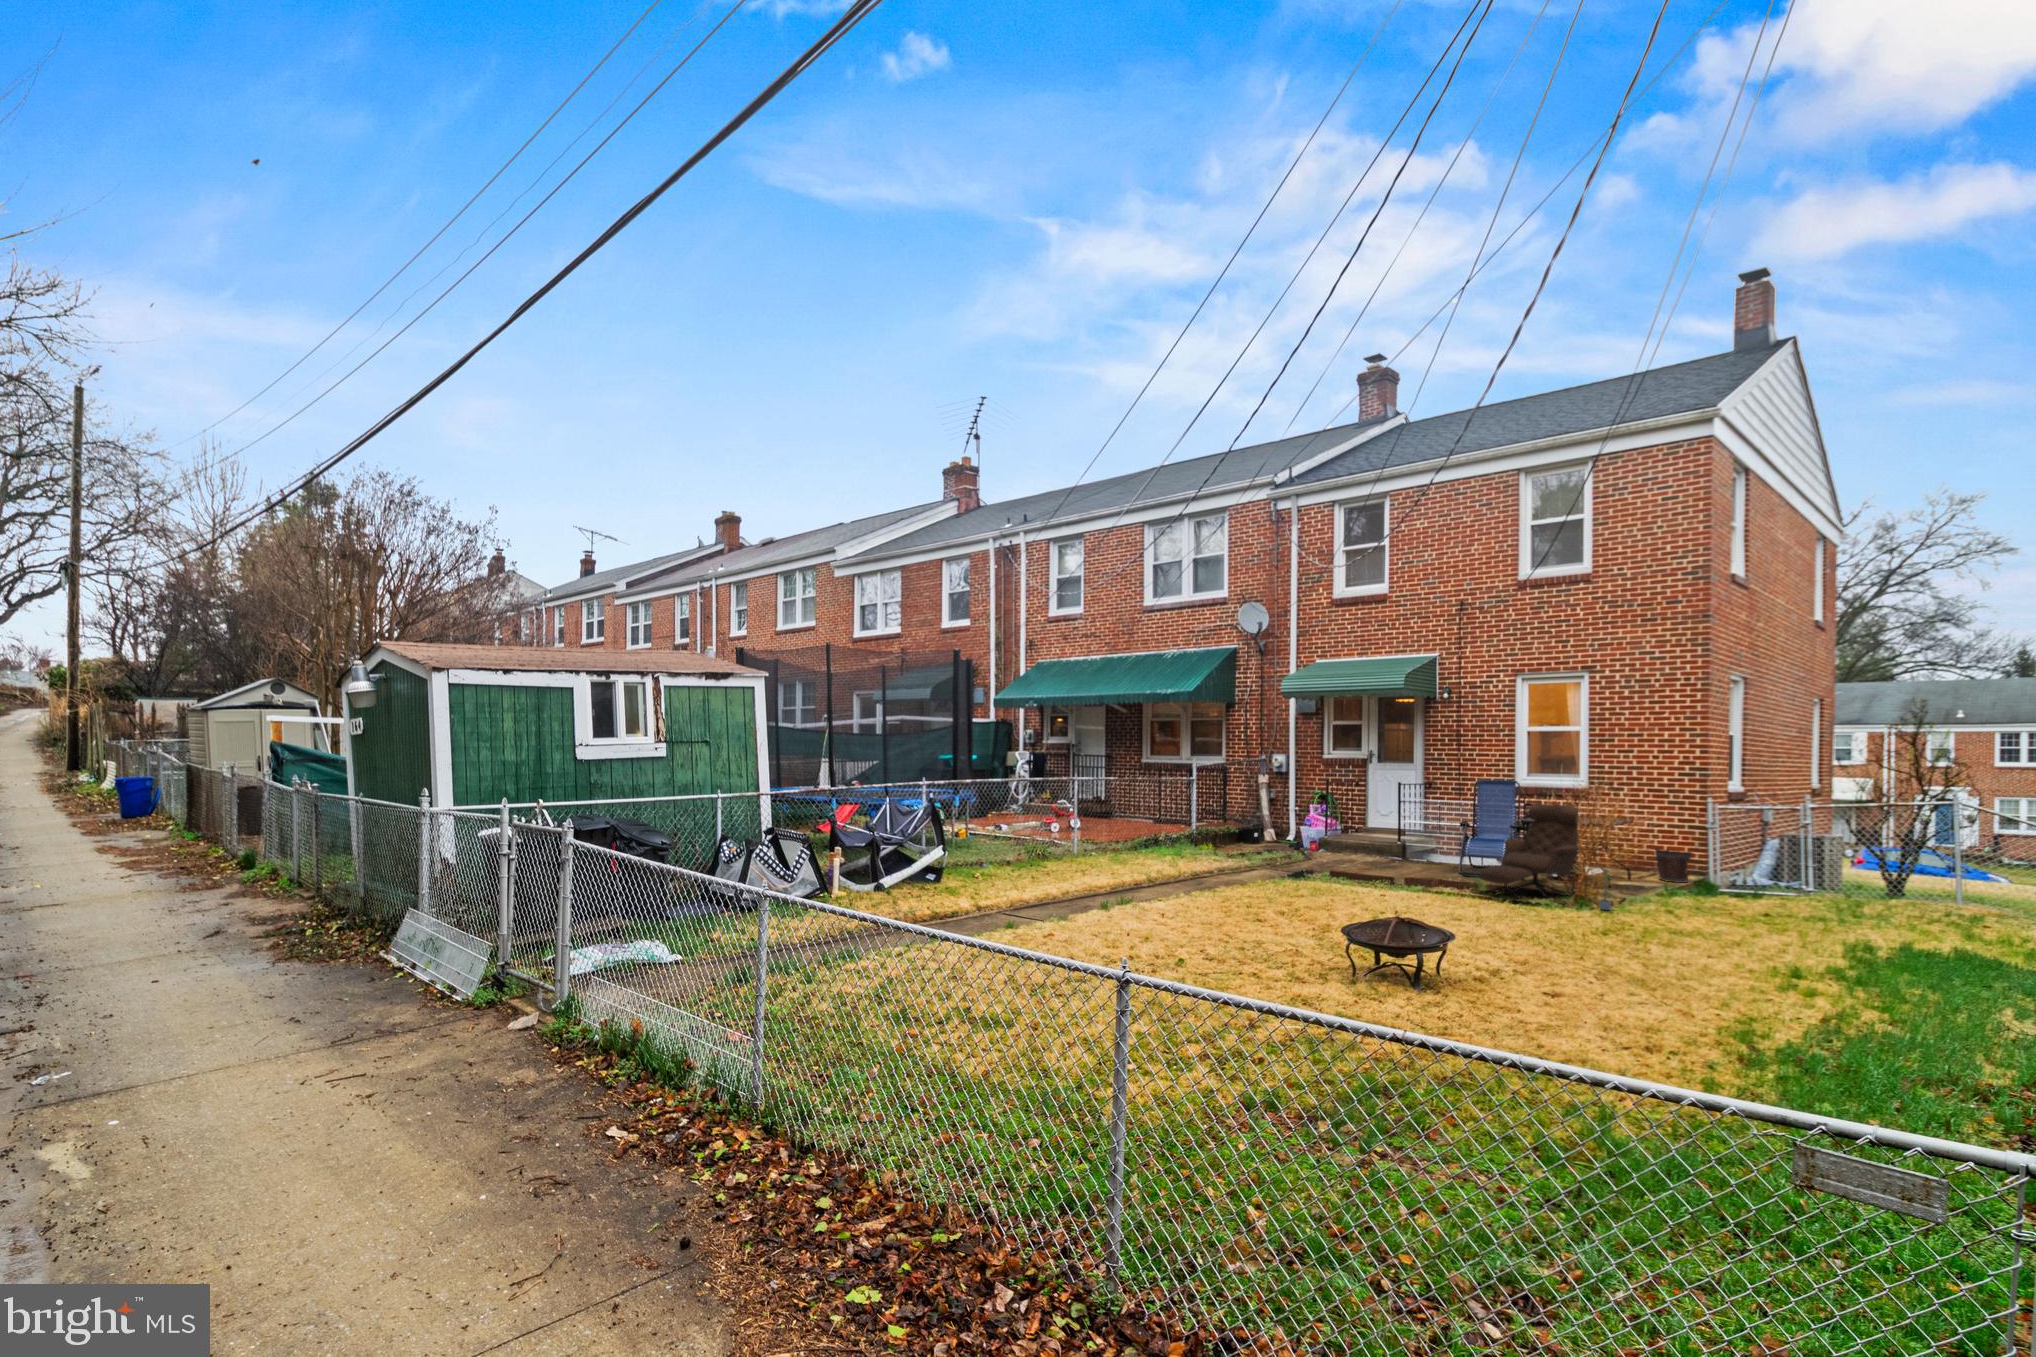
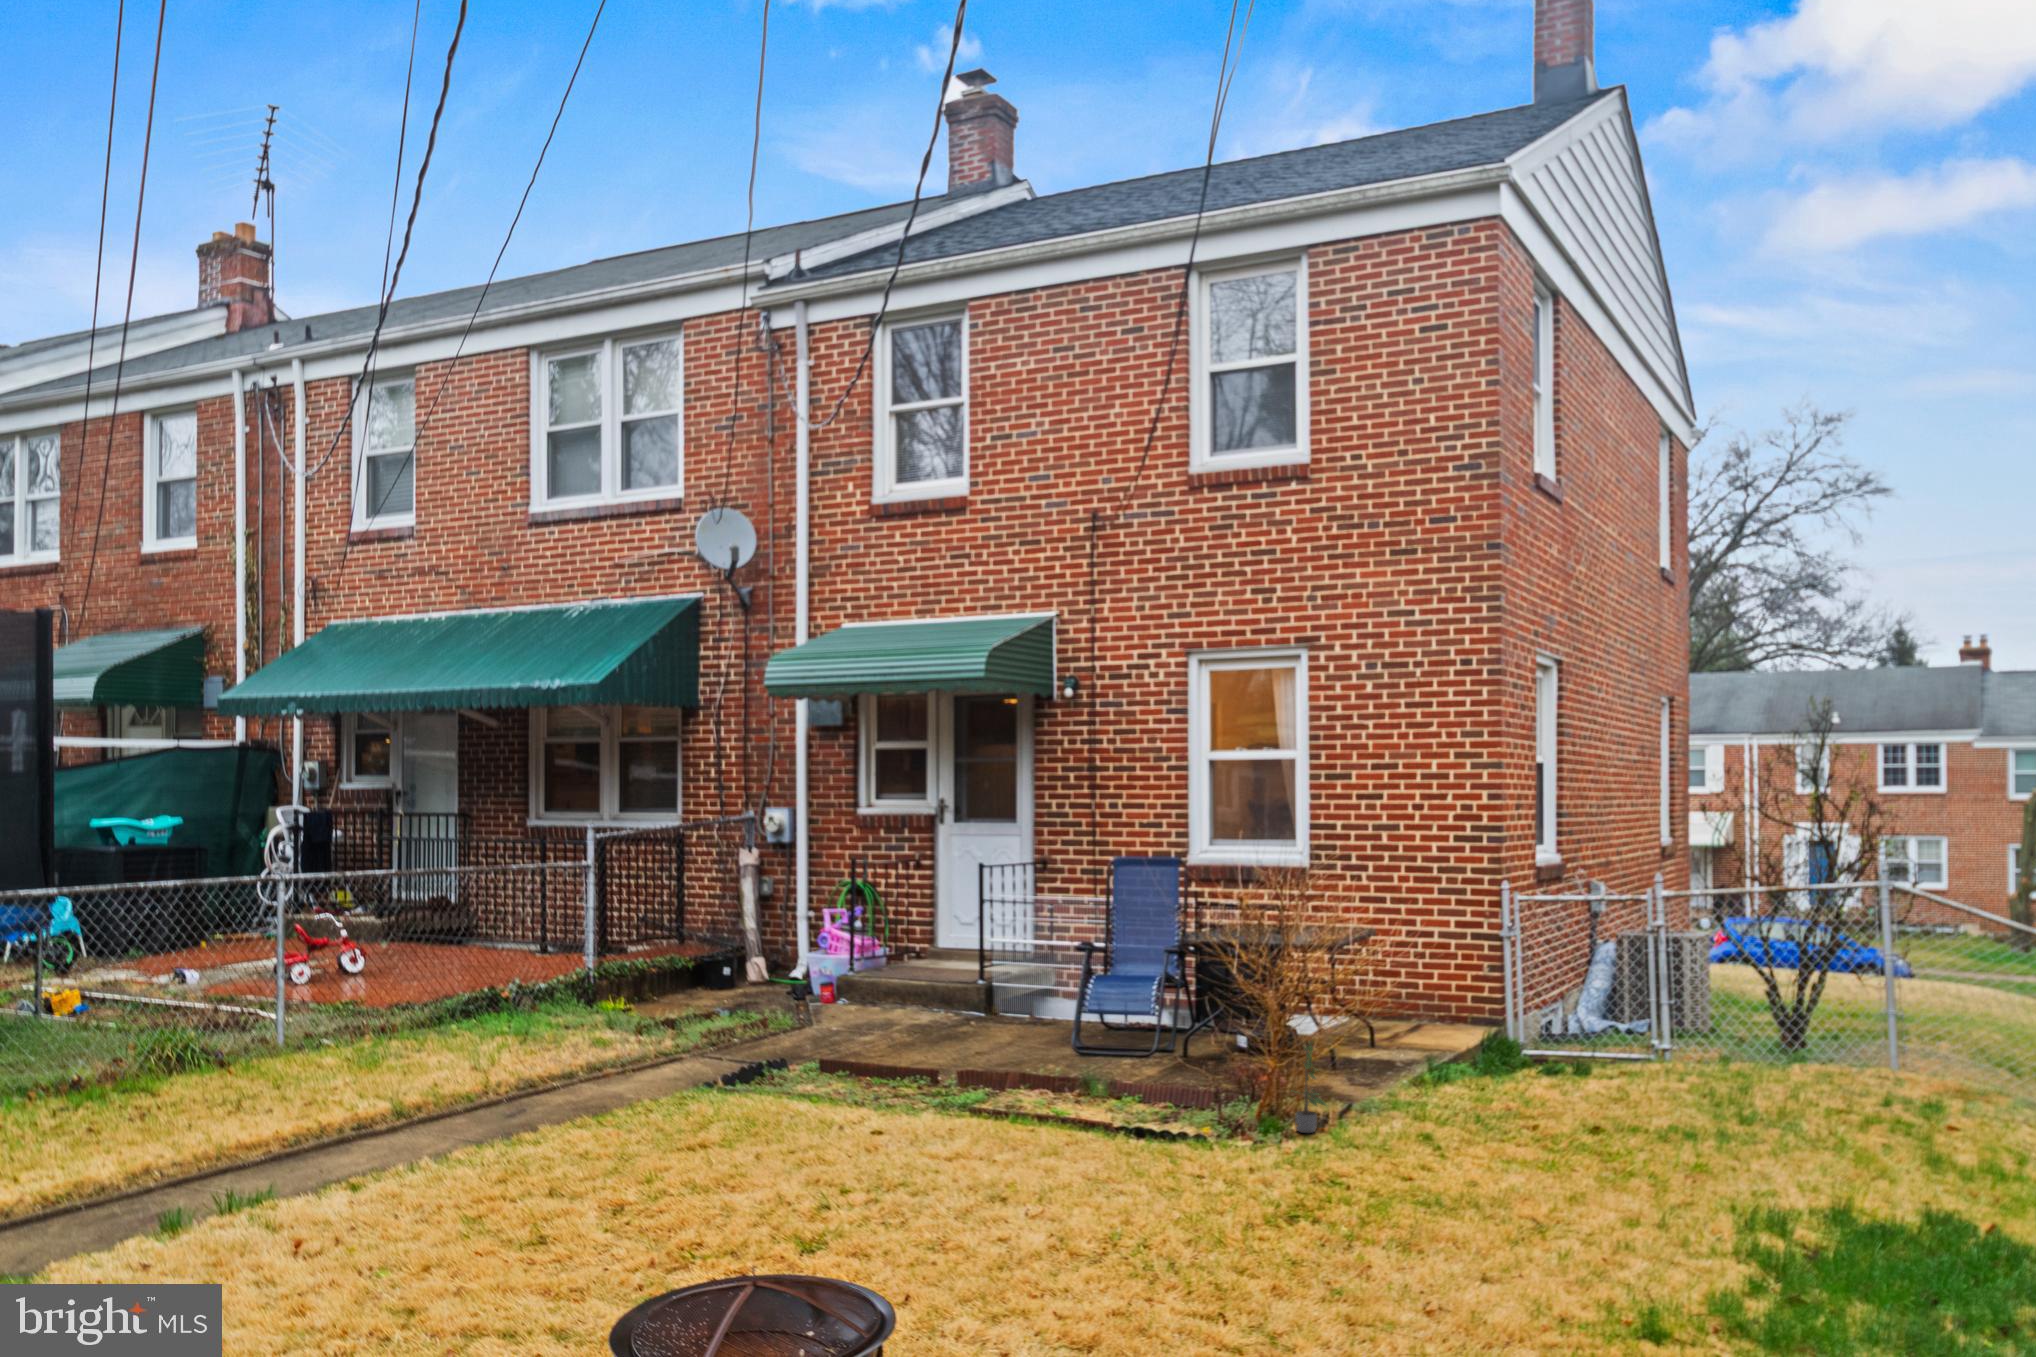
lounge chair: present [1479,804,1580,897] -> none [1078,910,1270,1113]
bucket: present [1655,848,1692,883] -> none [1411,972,1473,1041]

